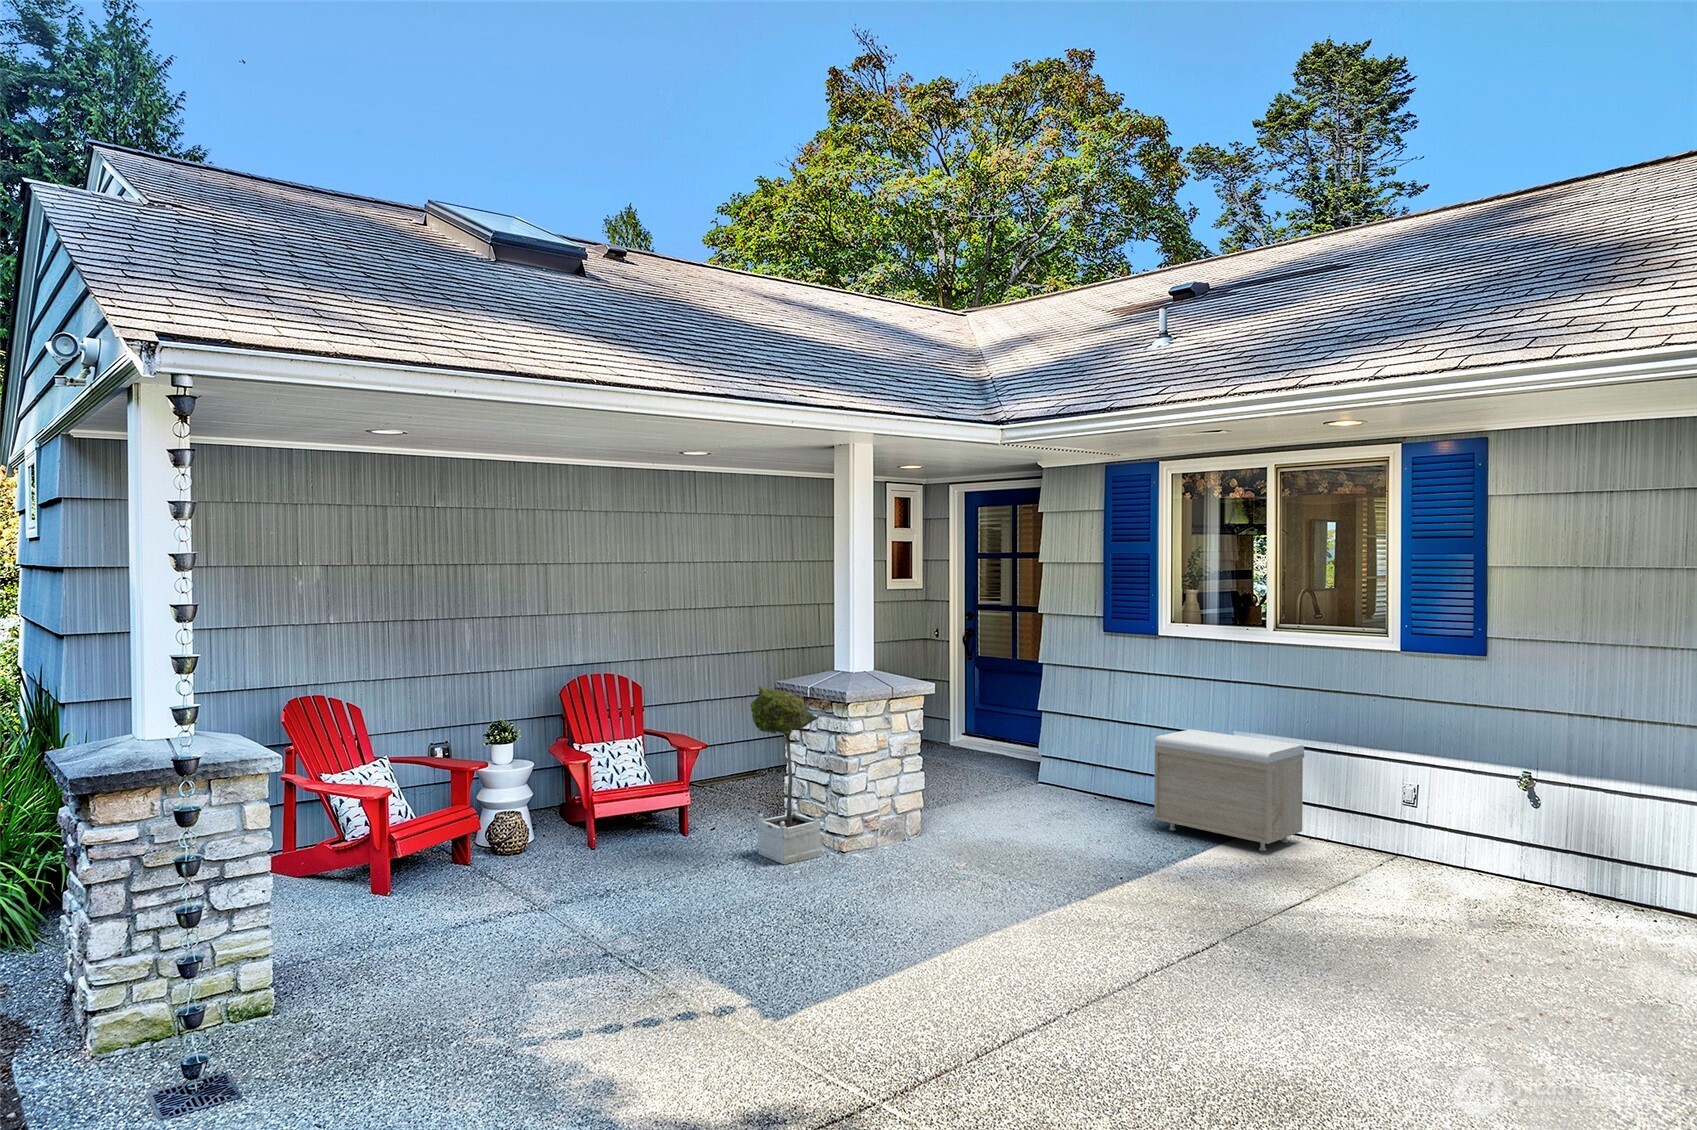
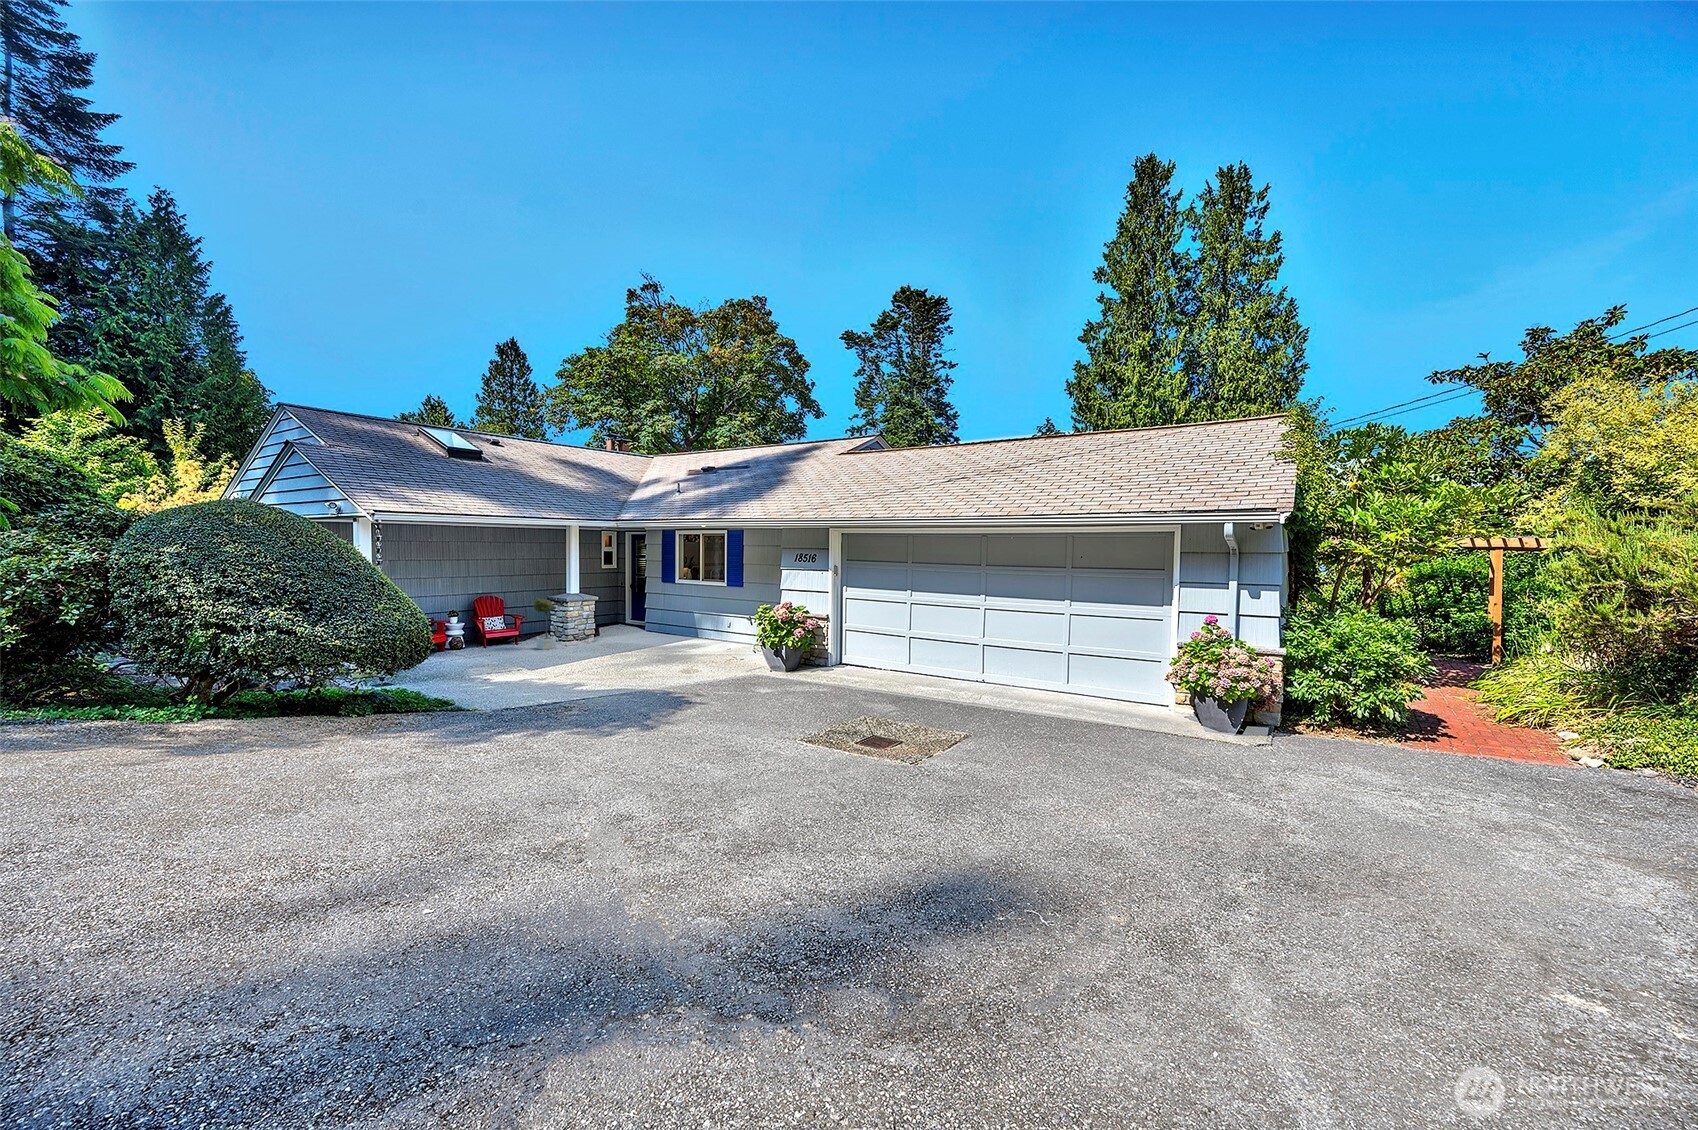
storage bench: present [1154,729,1304,851] -> none [668,613,709,646]

